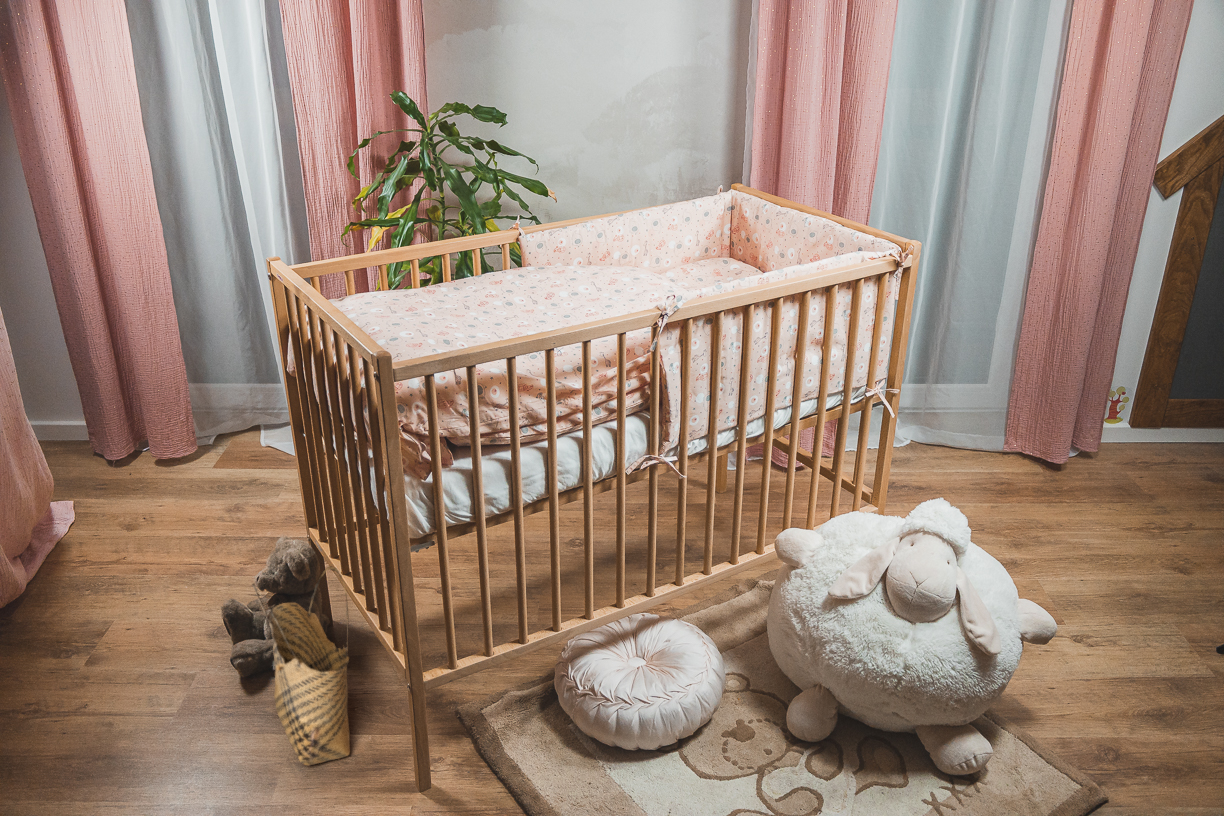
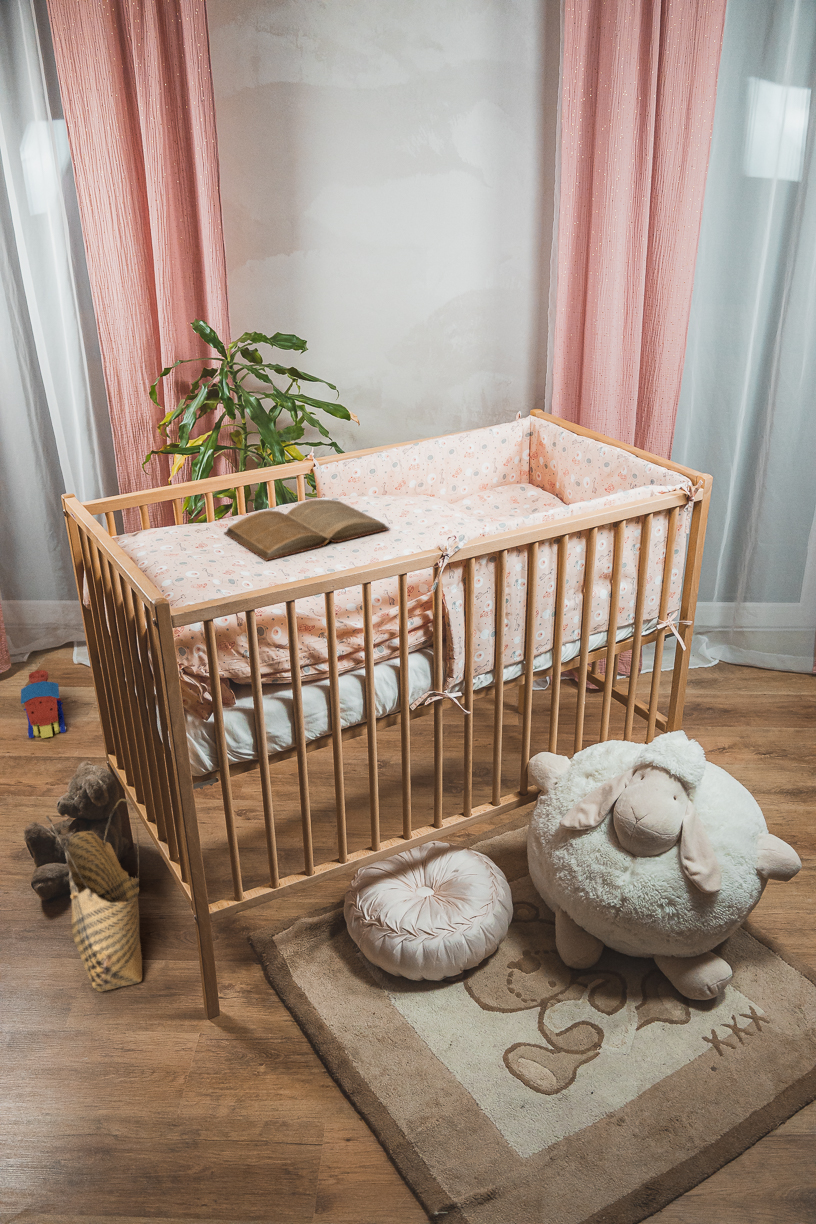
book: none [433,265,602,322] -> present [224,499,389,561]
toy train: none [211,448,257,517] -> present [21,670,66,738]

